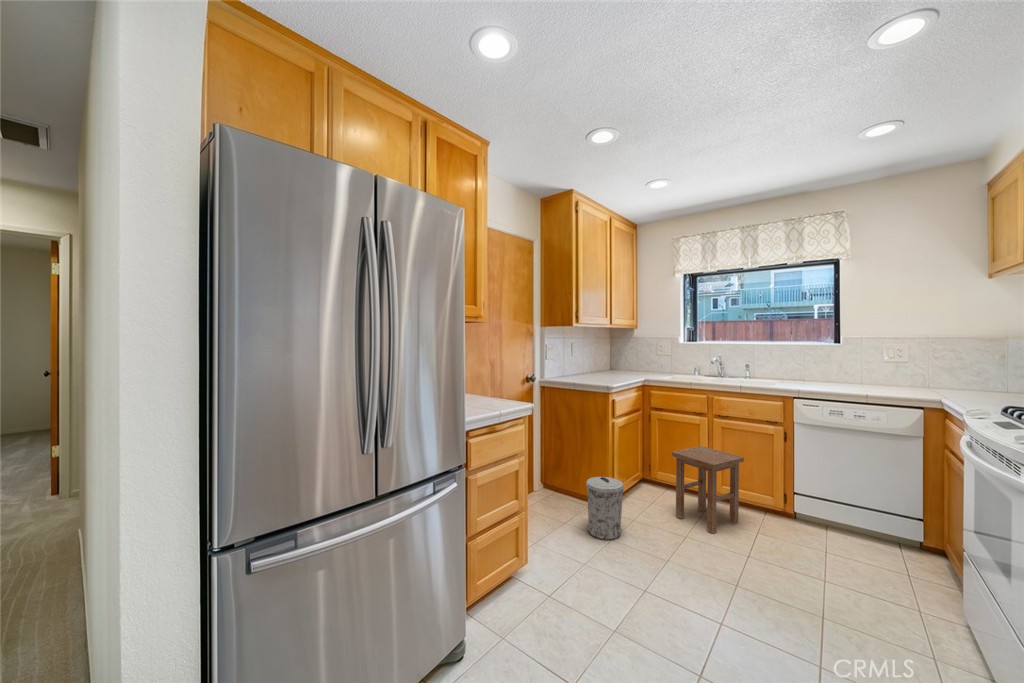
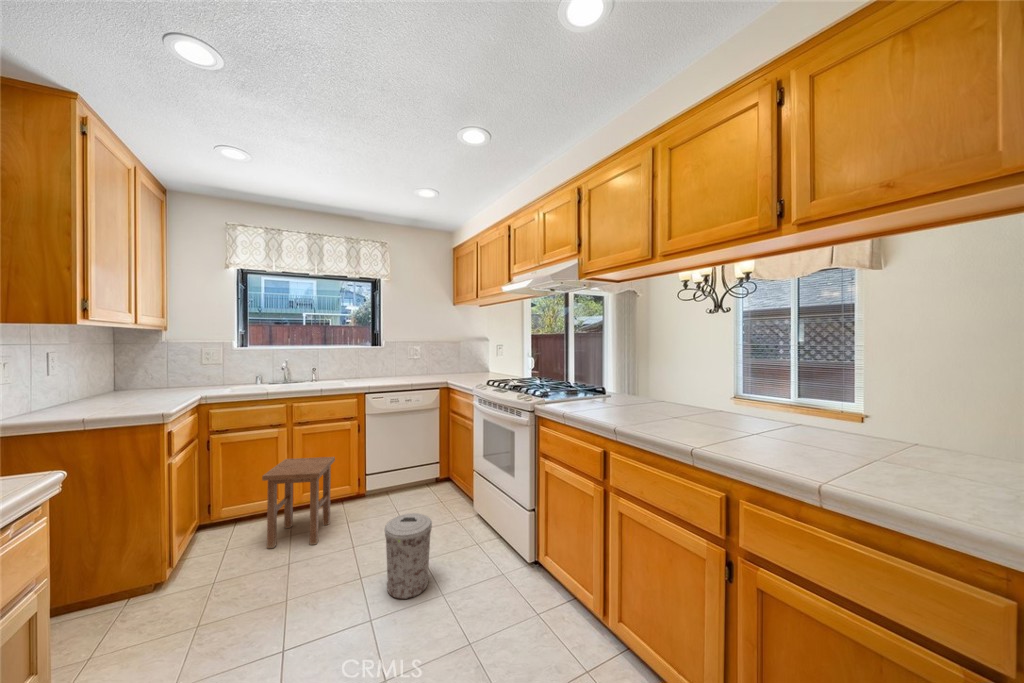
trash can: present [586,477,624,540] -> present [385,513,432,599]

